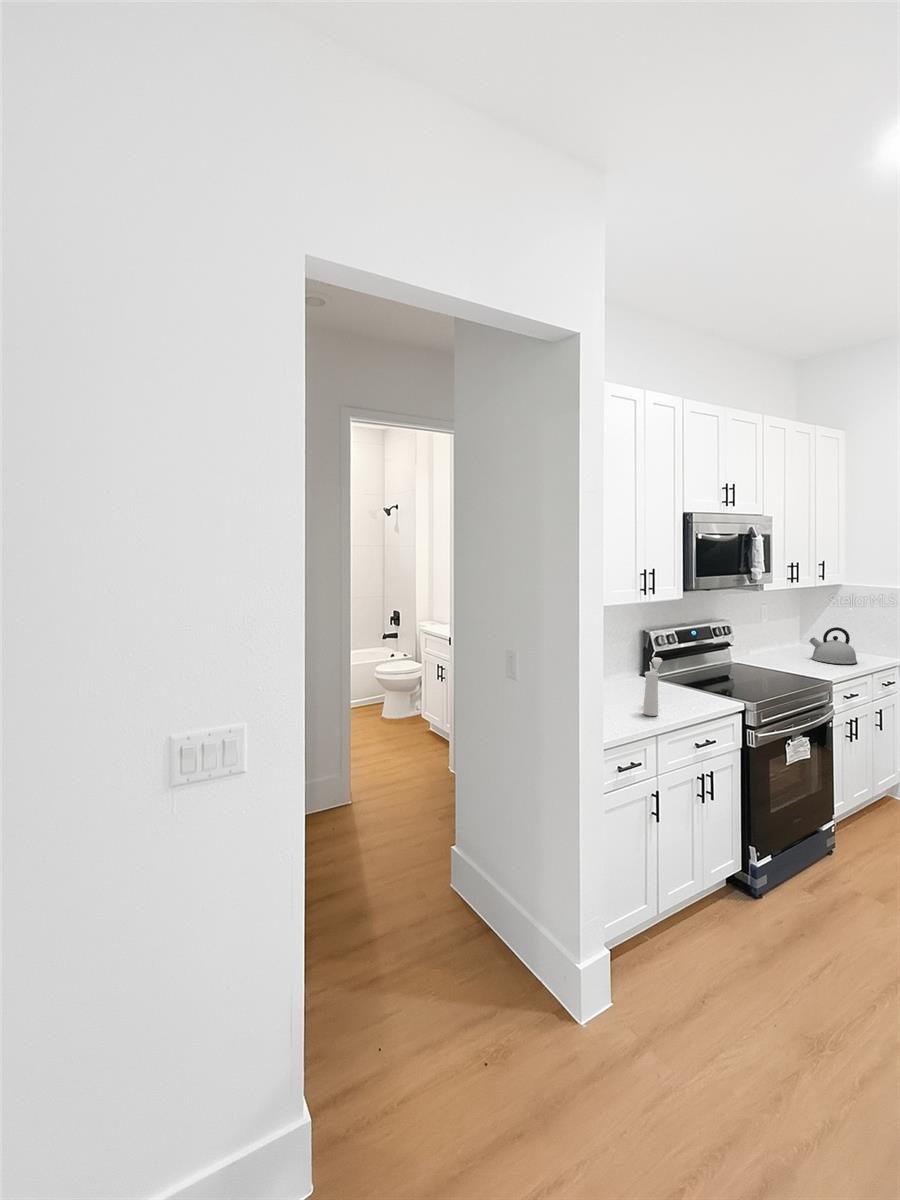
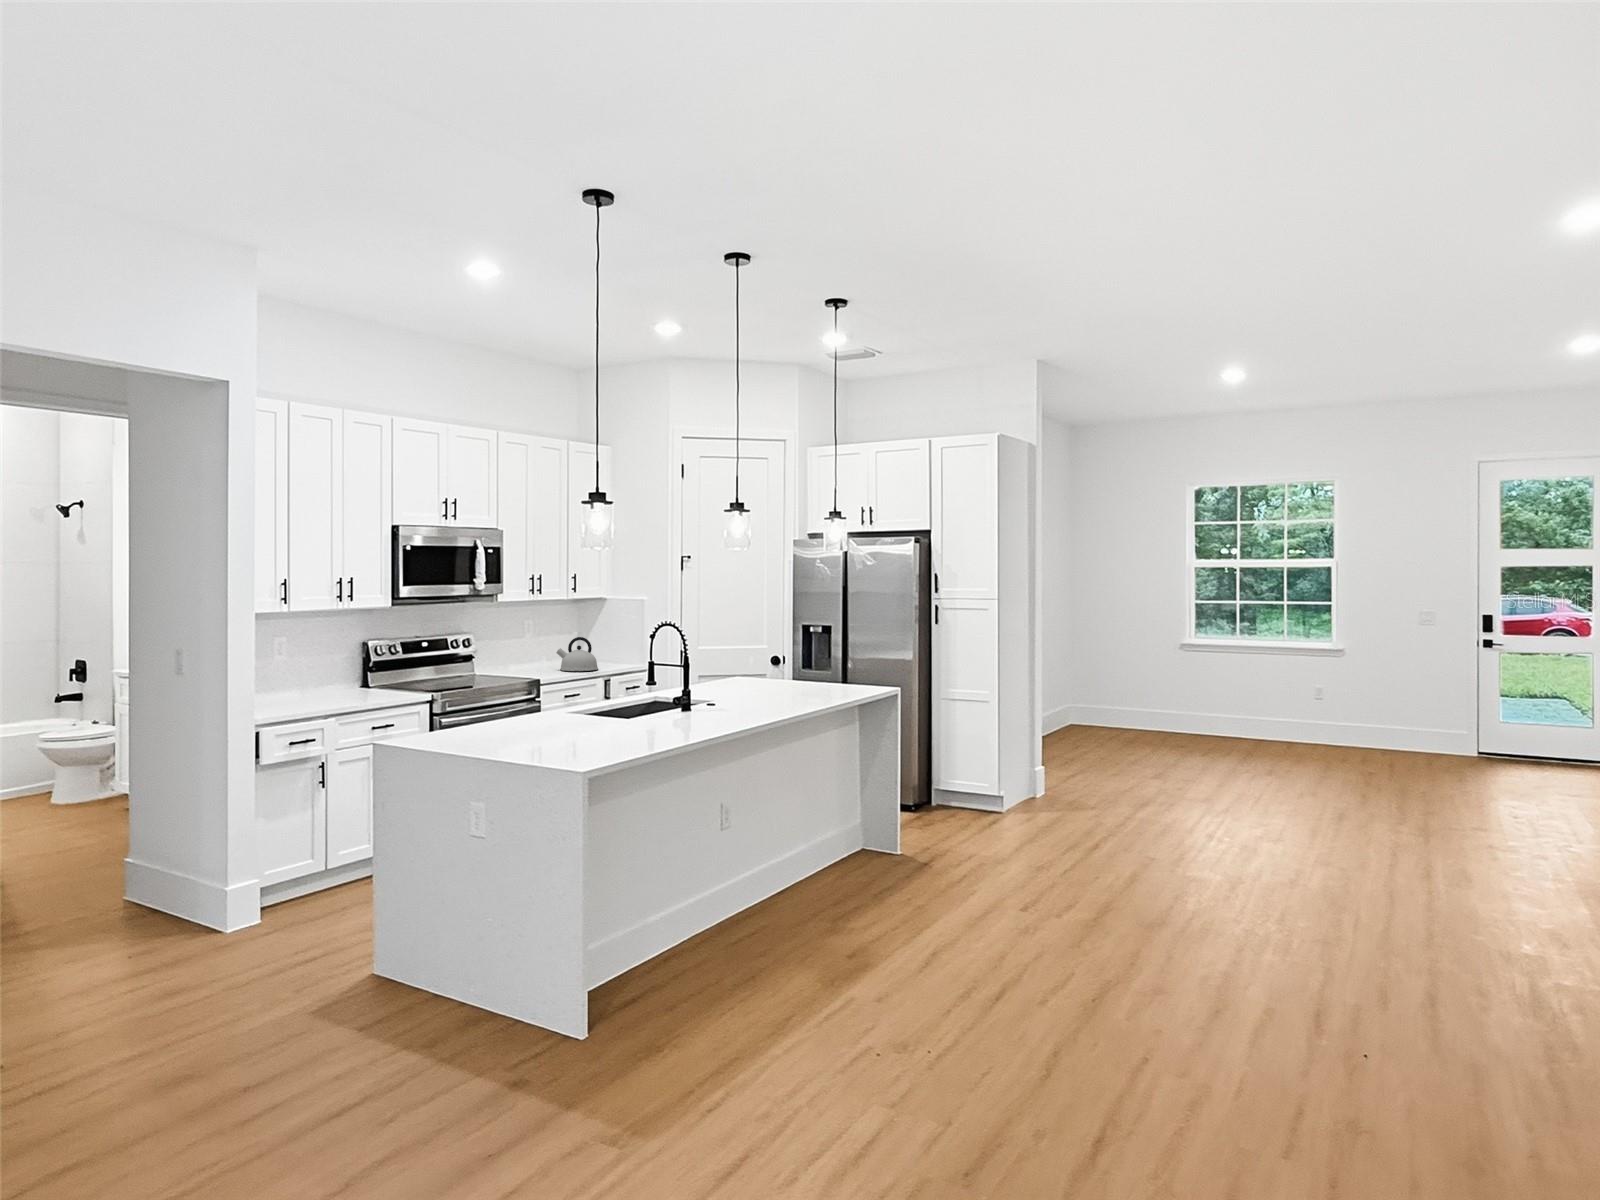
pepper mill: present [643,657,662,716] -> none [321,655,345,706]

